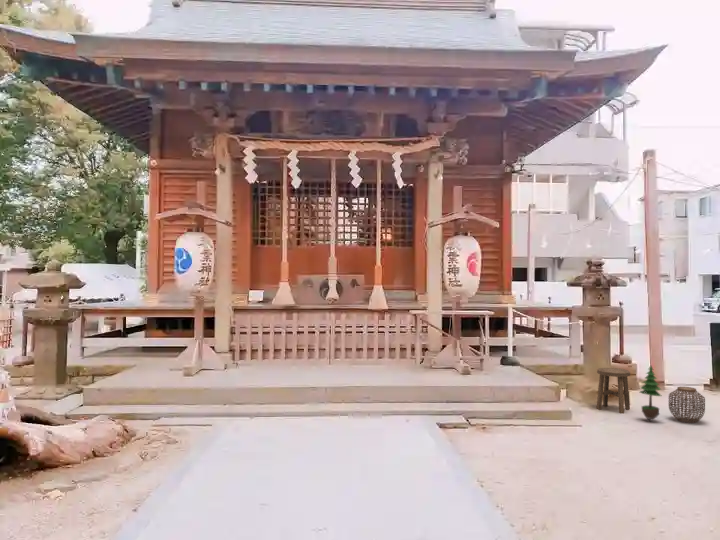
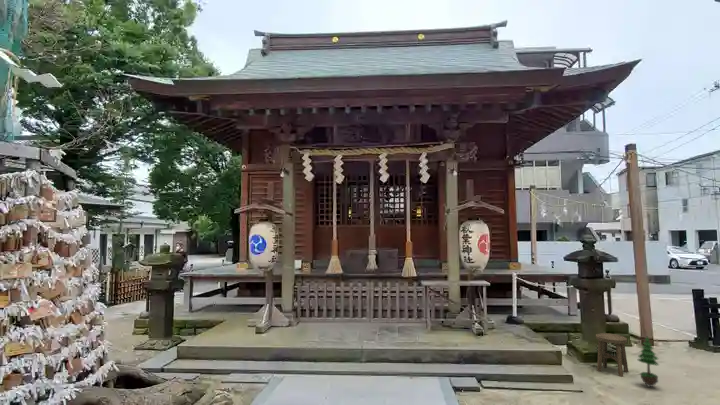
woven basket: present [669,387,705,423] -> none [666,355,703,391]

